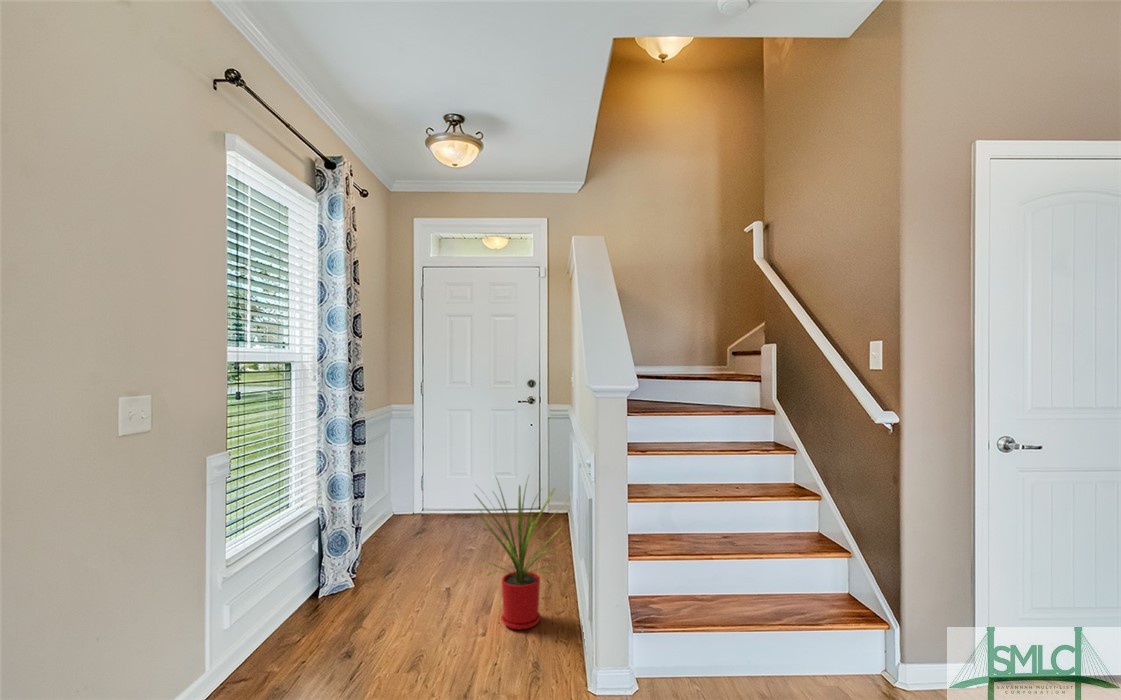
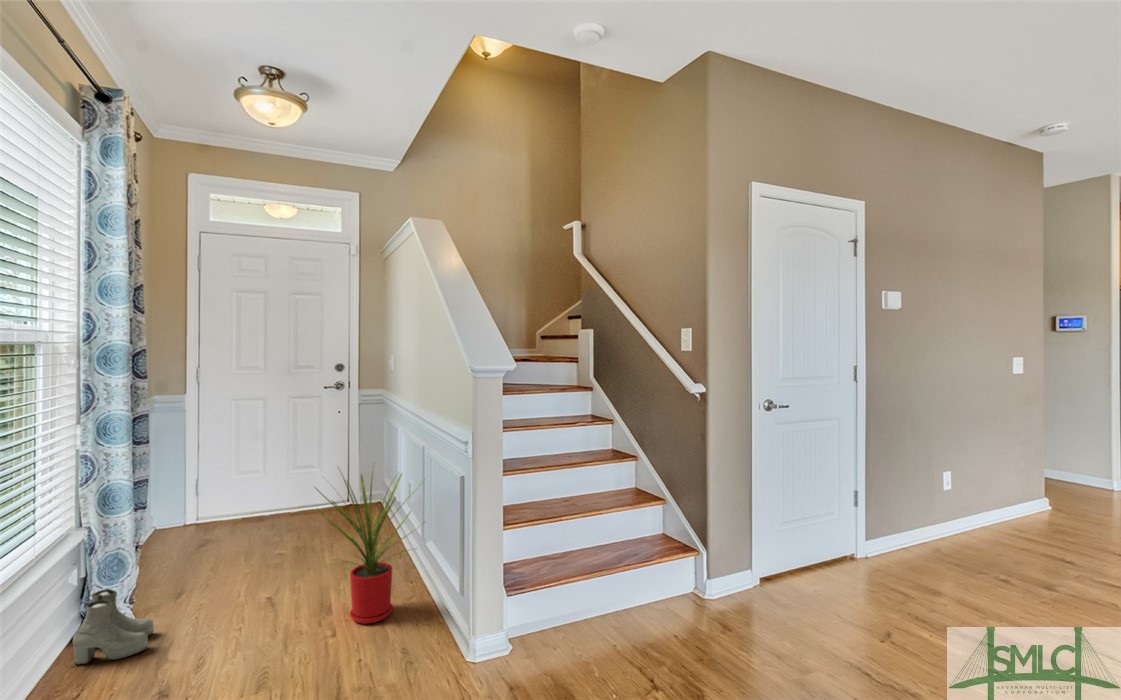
boots: none [303,559,359,617] -> present [73,589,154,665]

